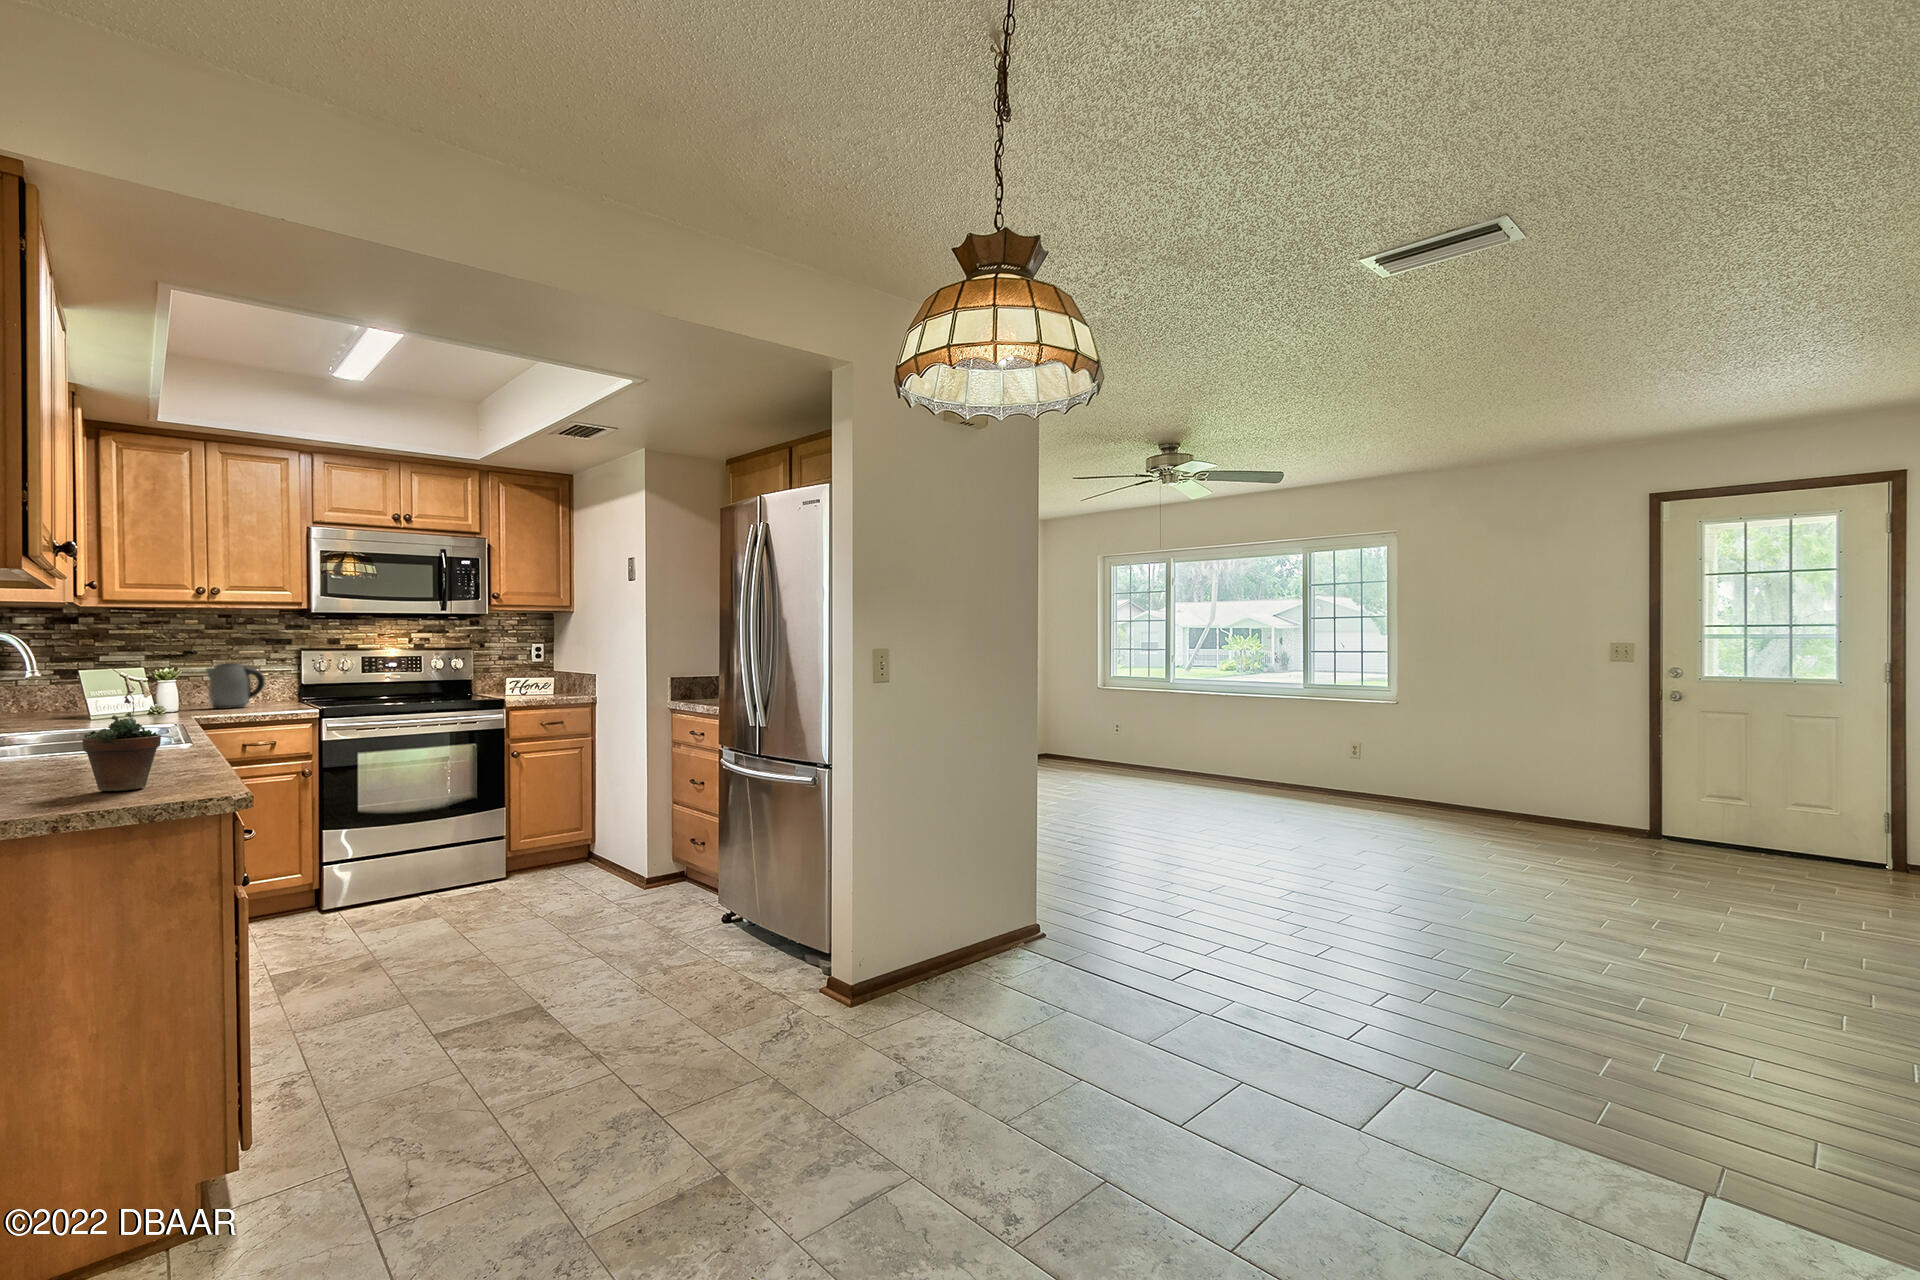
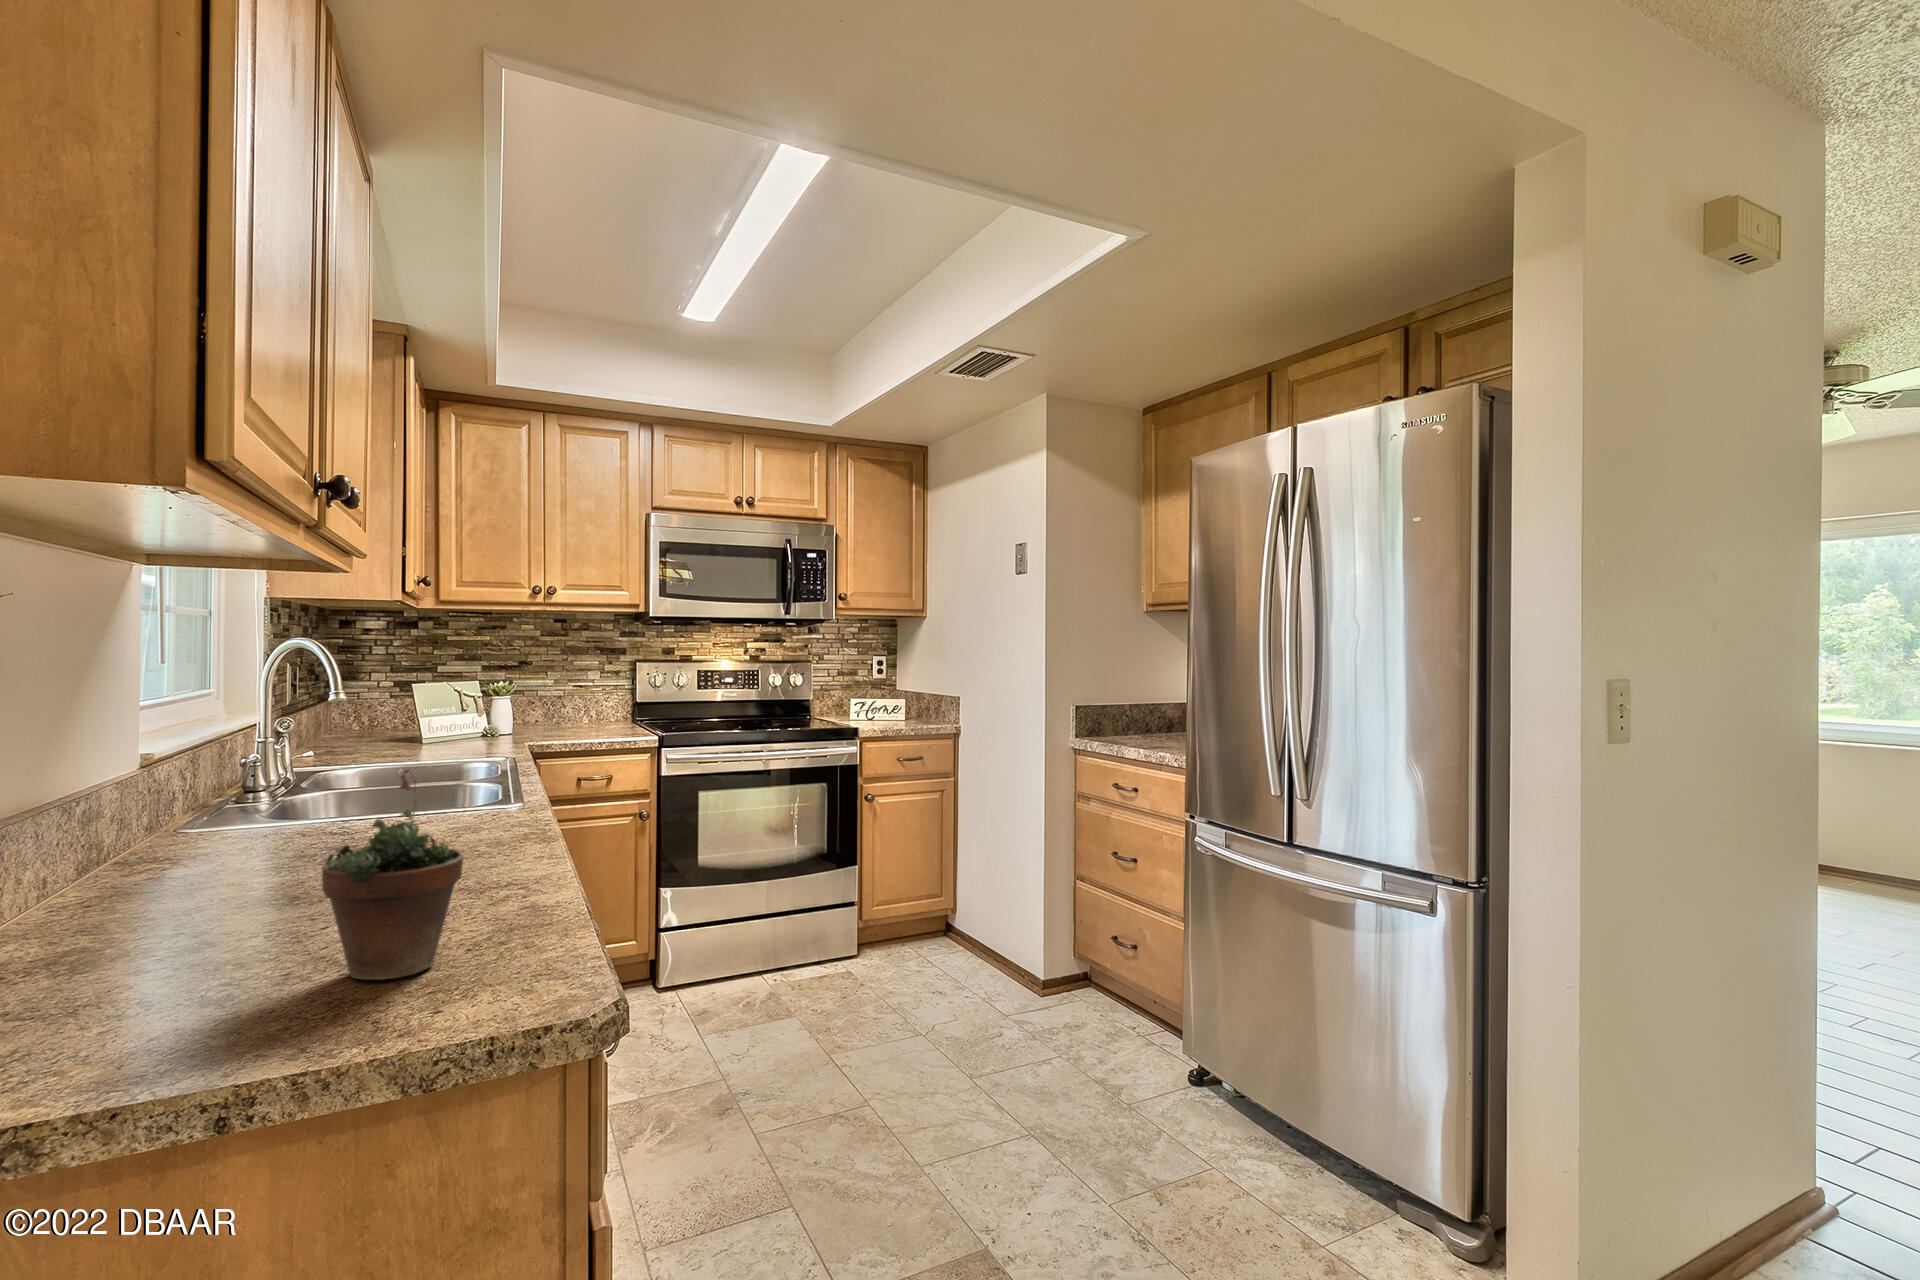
kettle: present [206,663,265,709] -> none [539,676,599,730]

